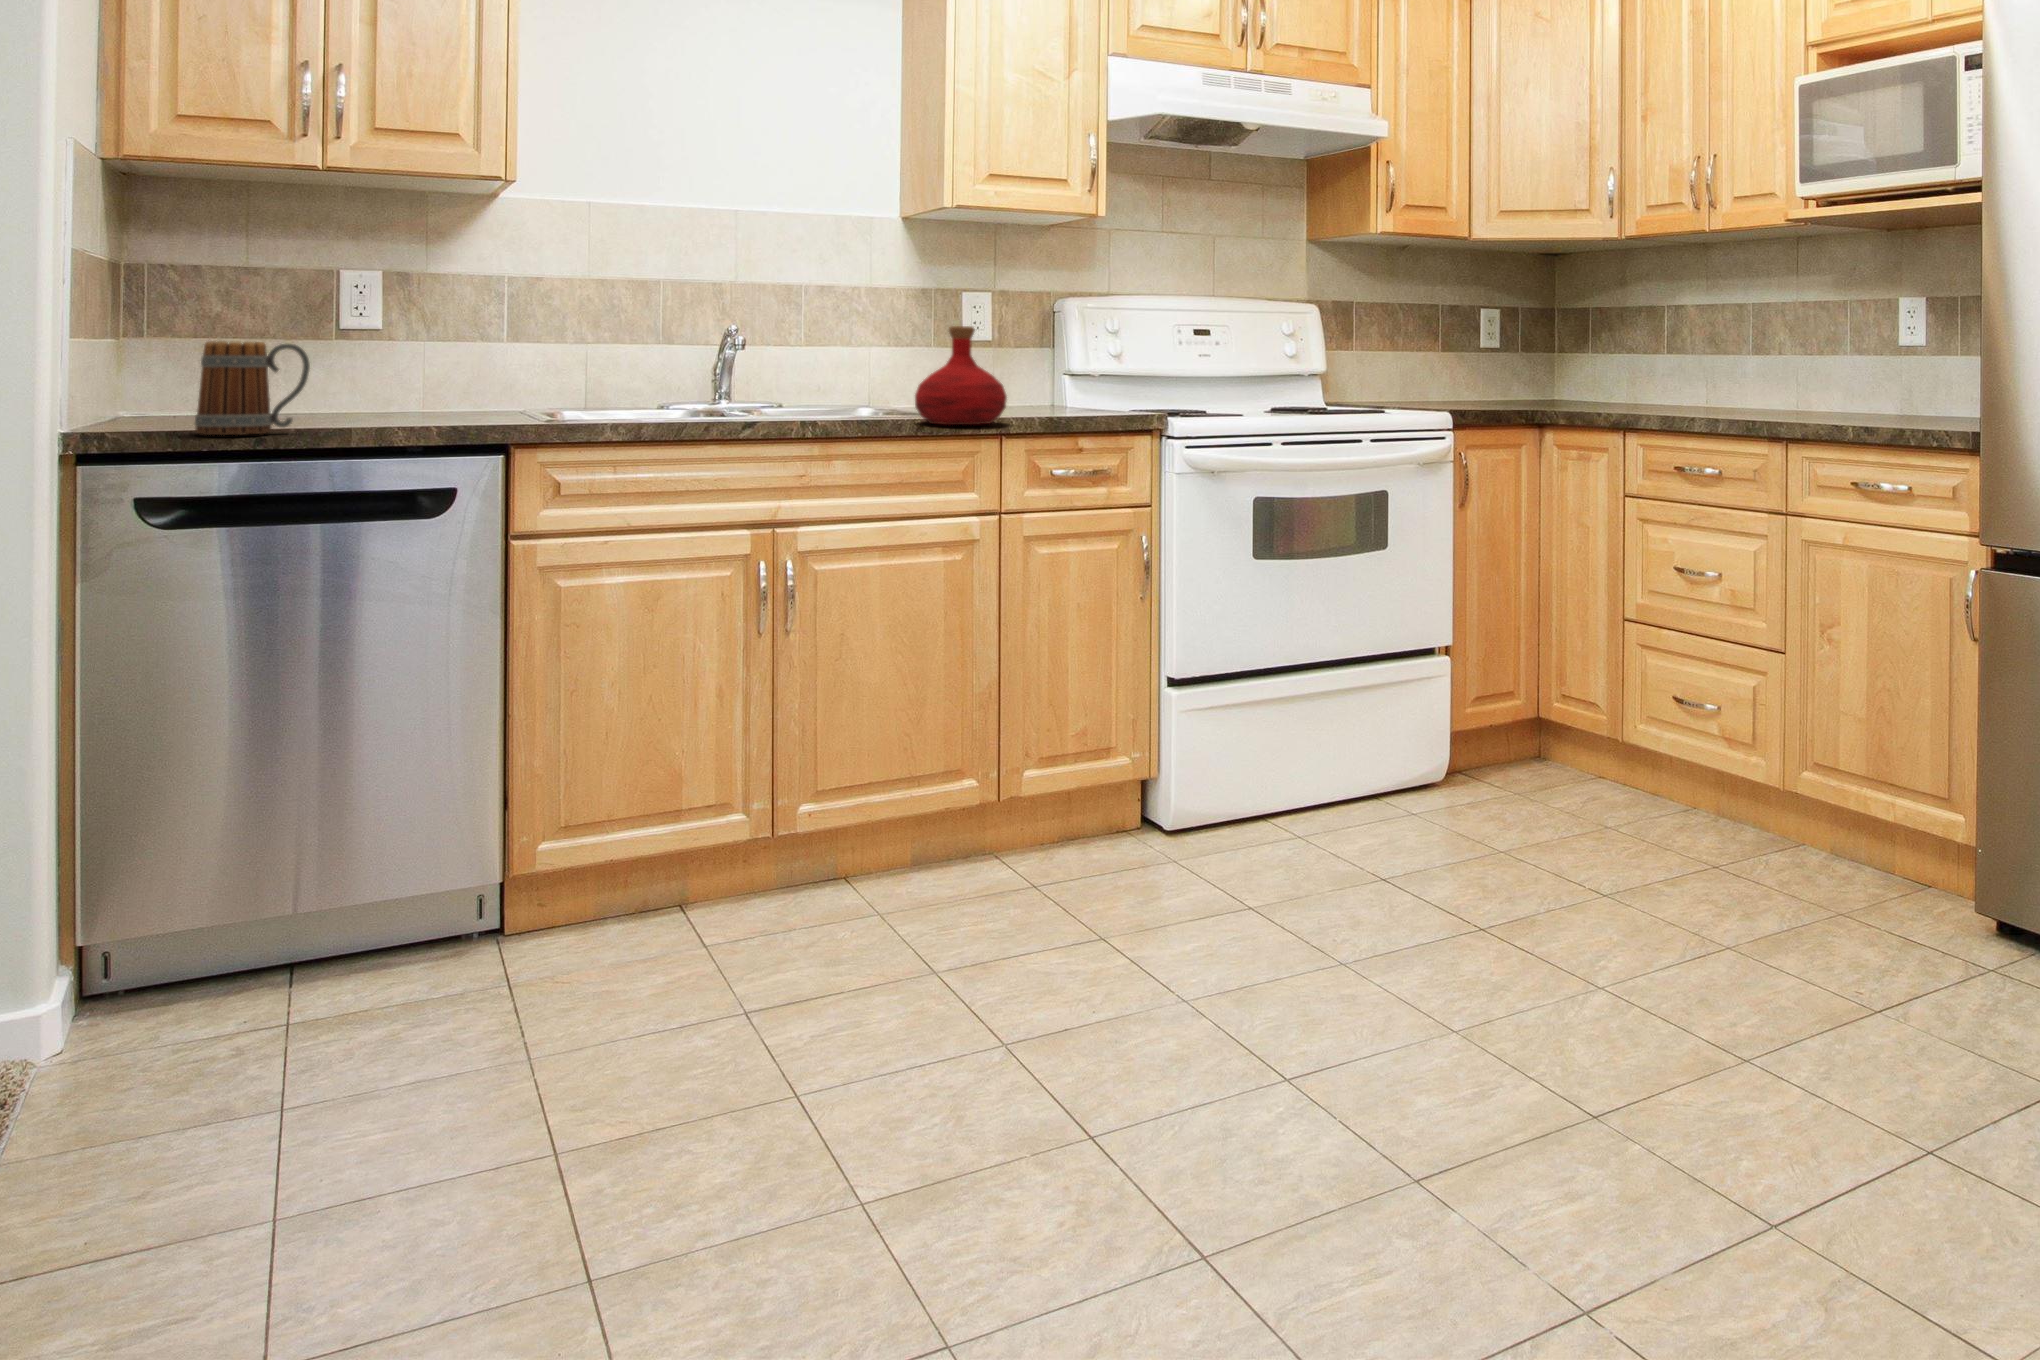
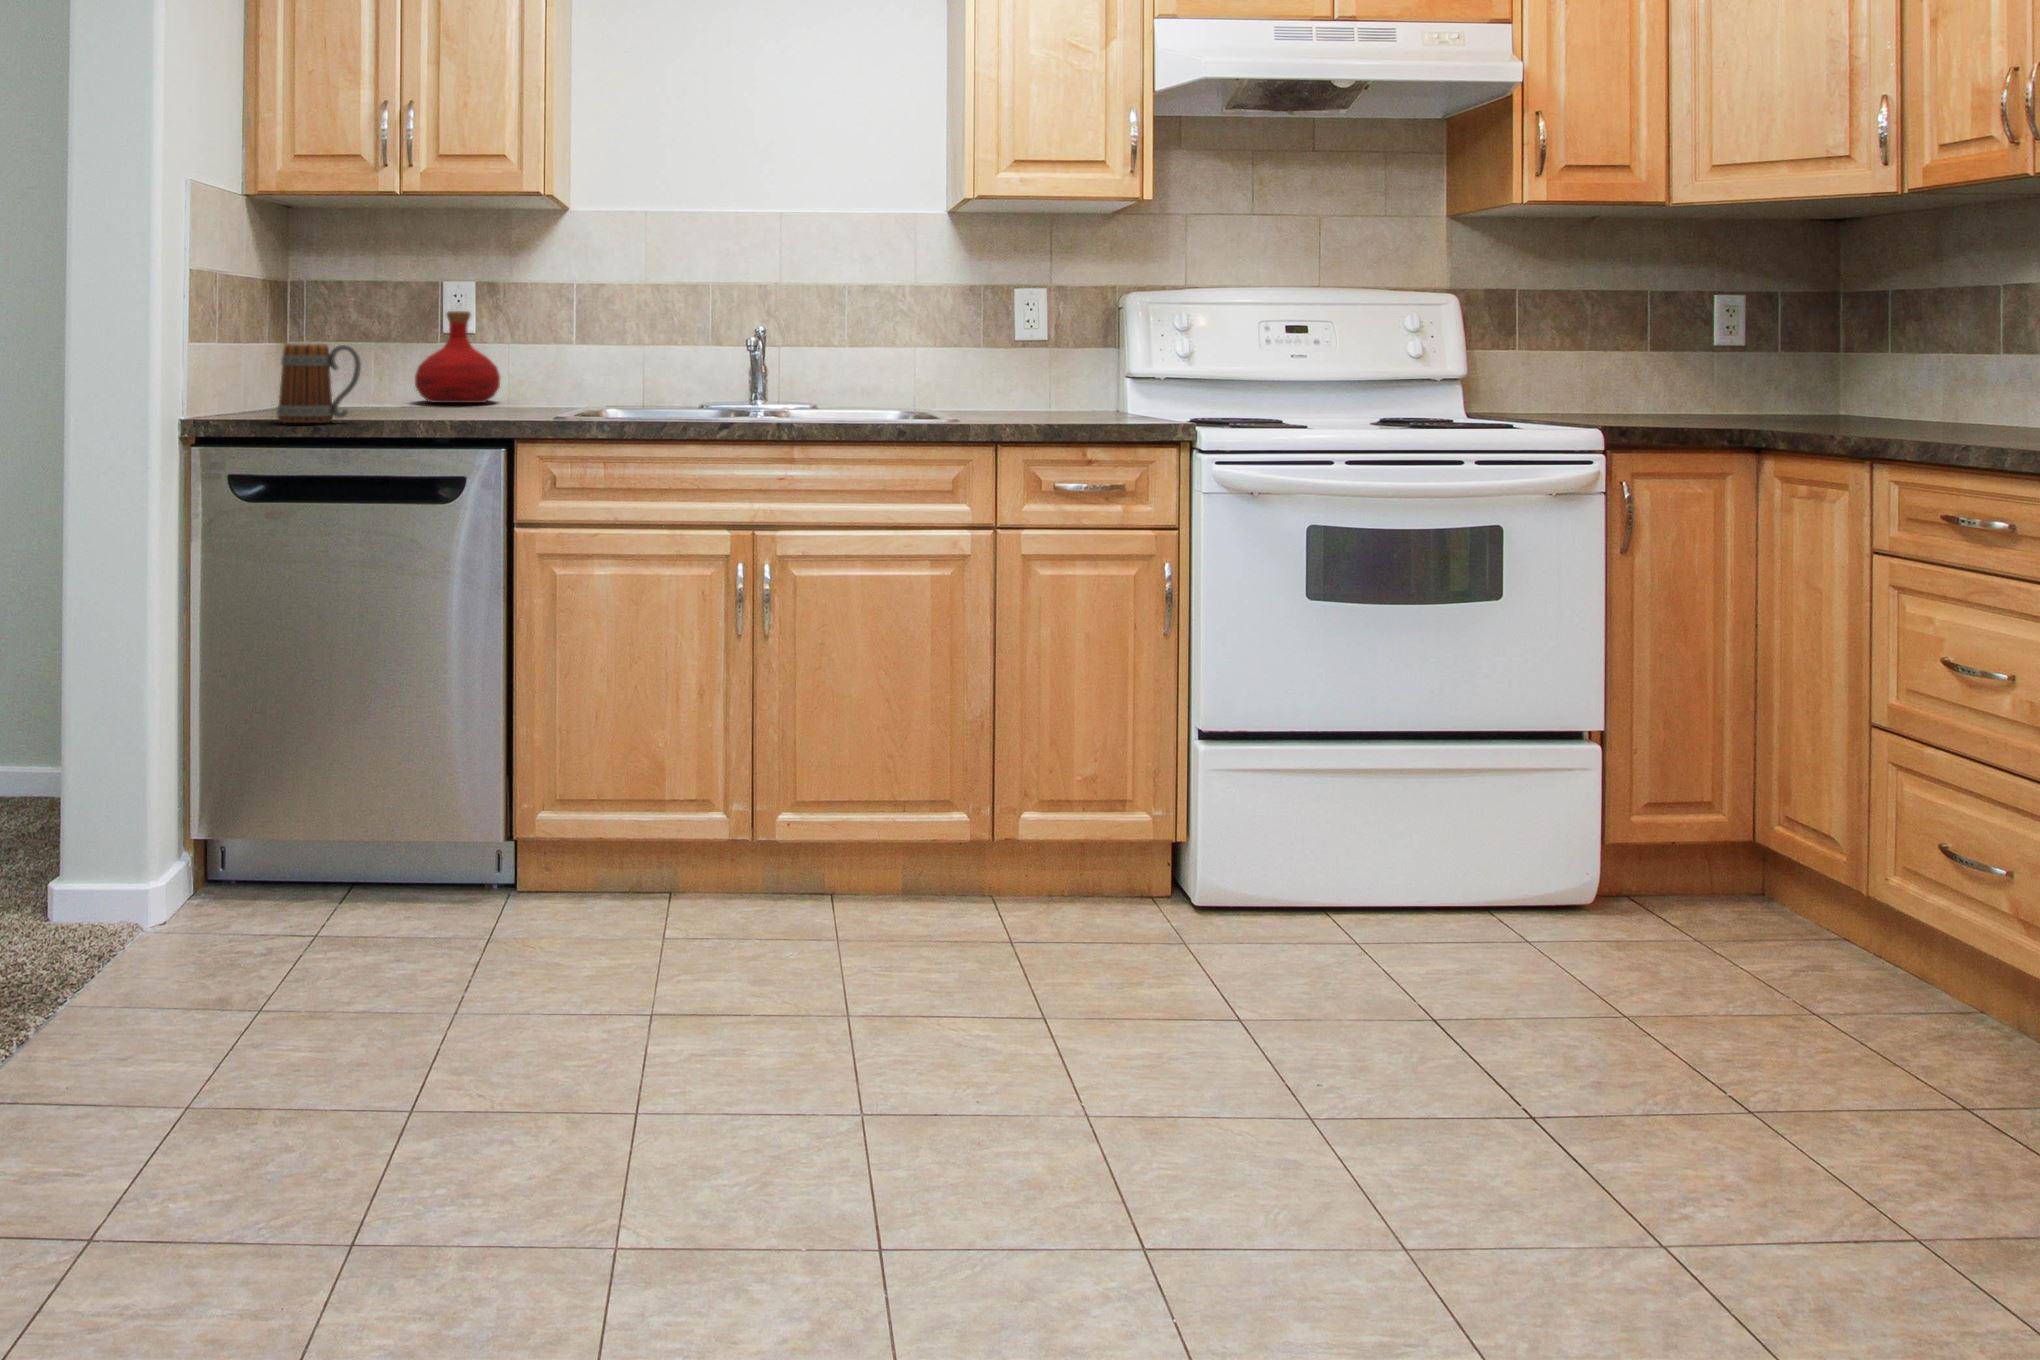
bottle: present [915,326,1007,425] -> present [415,311,500,403]

